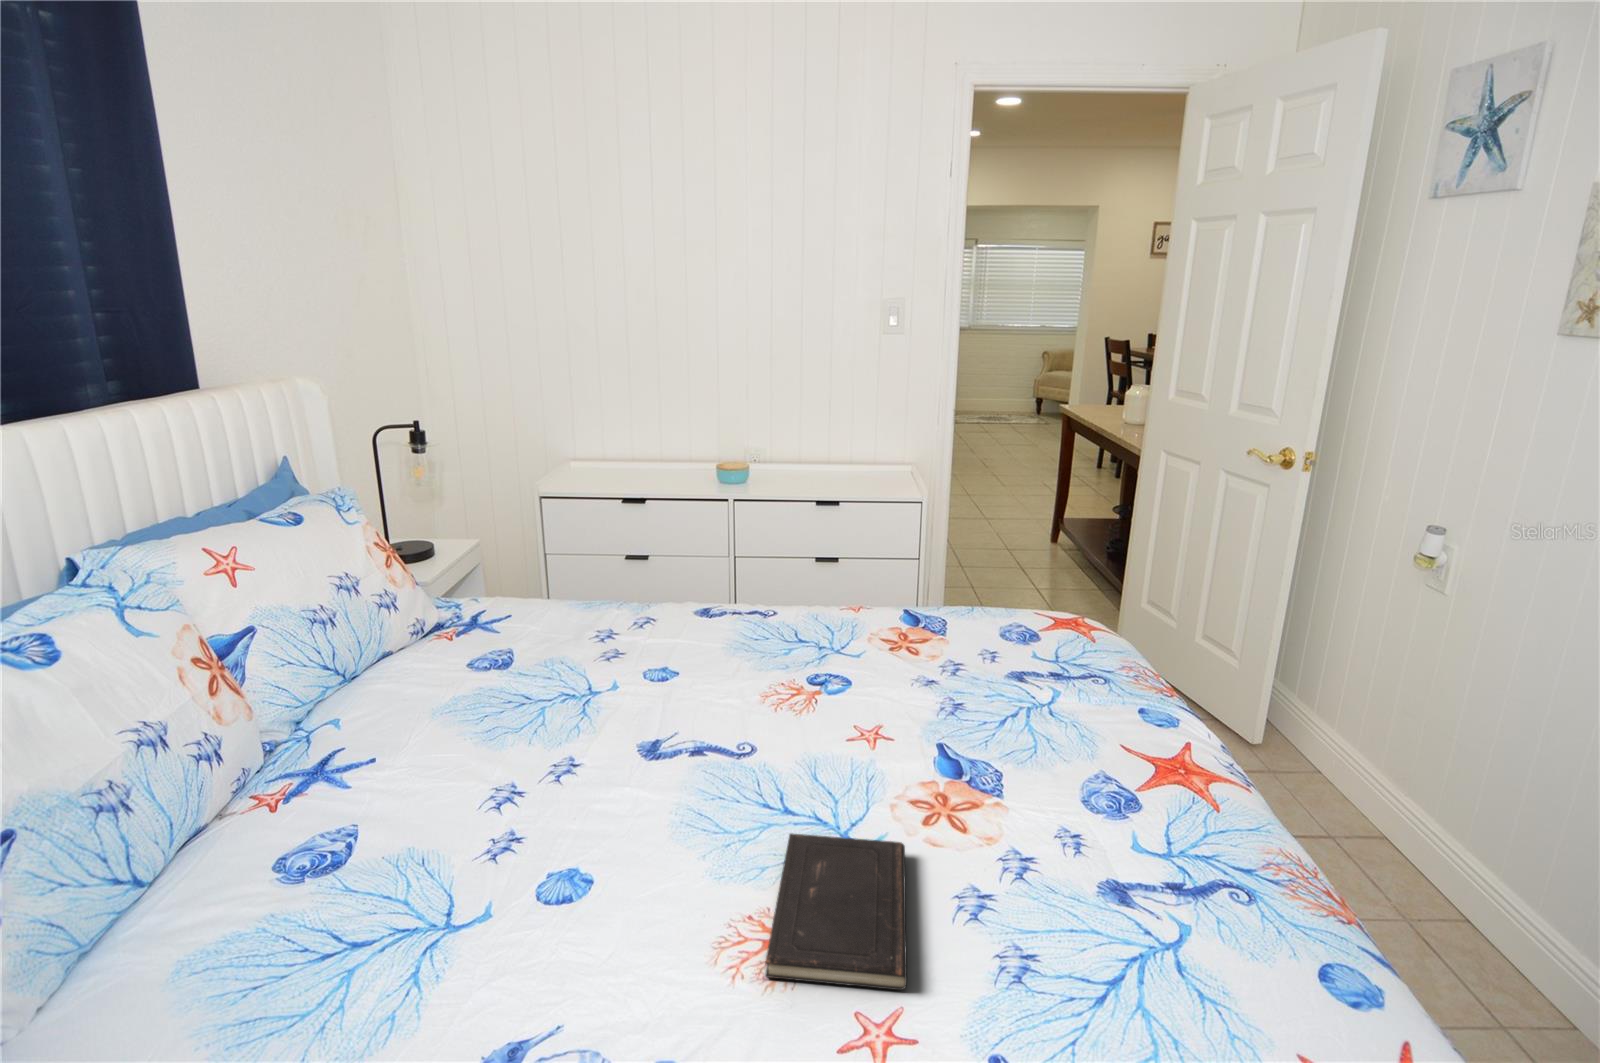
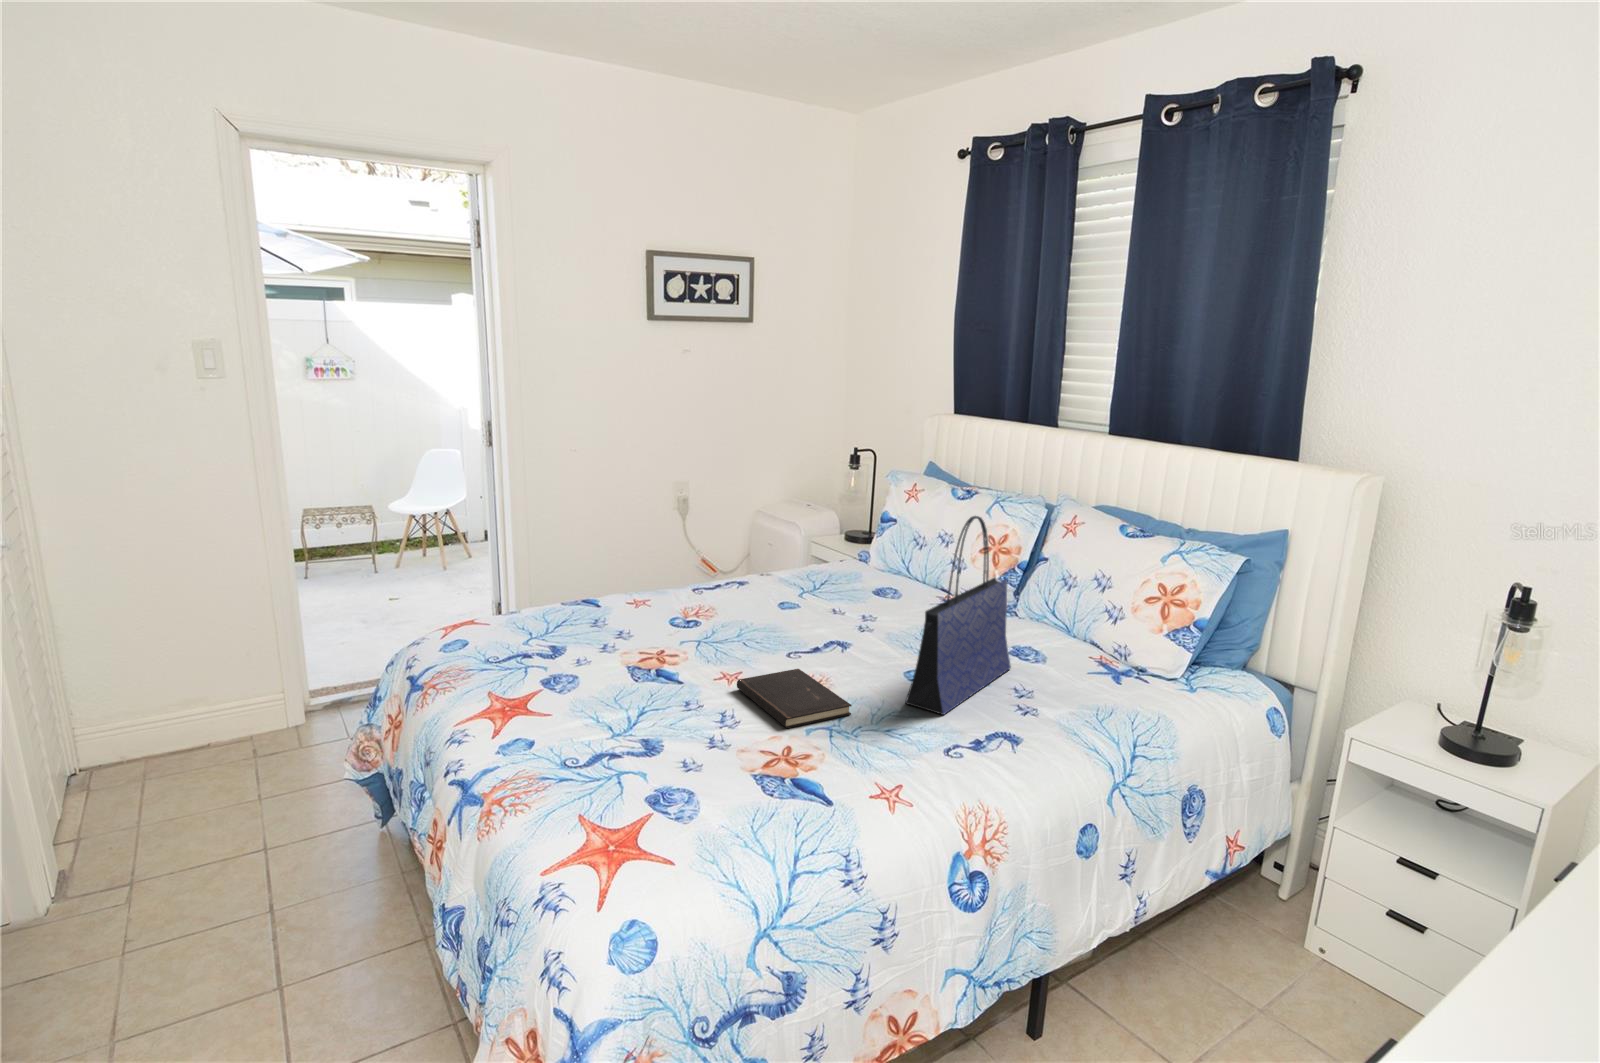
tote bag: none [407,572,705,889] -> present [905,516,1011,715]

